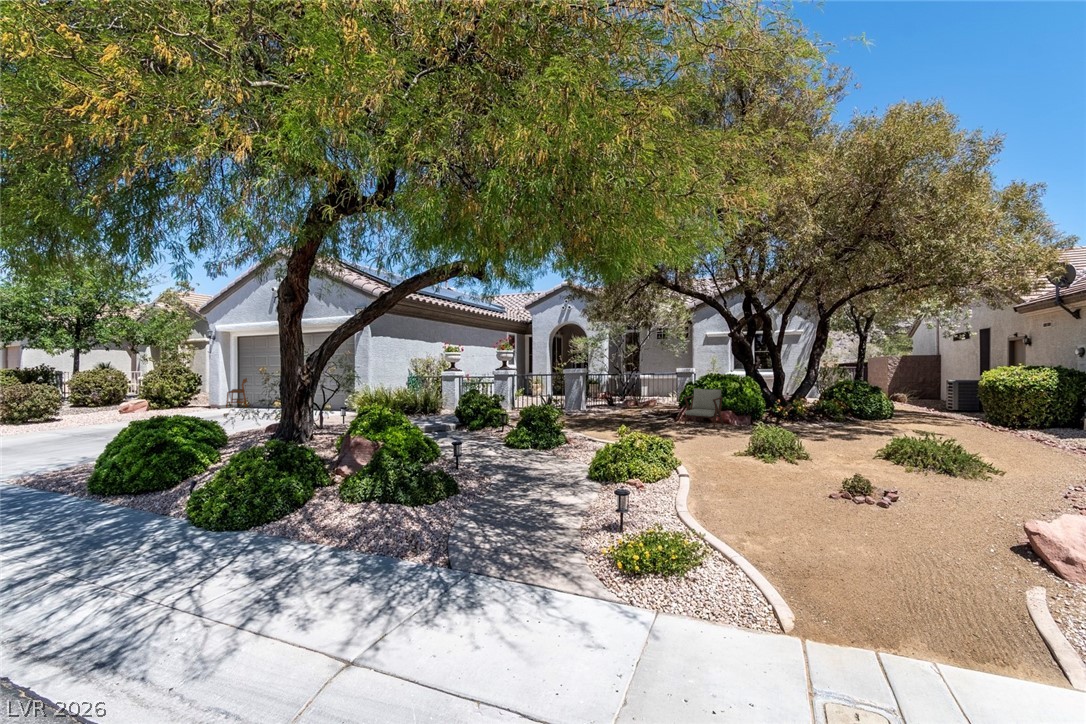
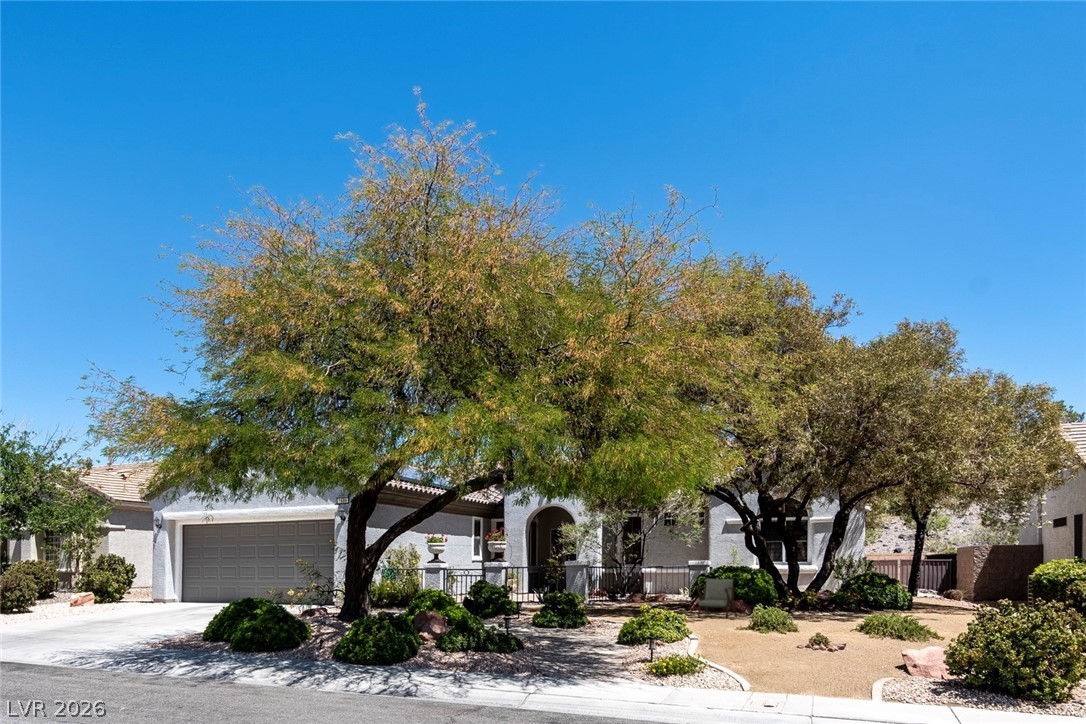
bench: present [226,378,248,408] -> none [155,571,182,608]

